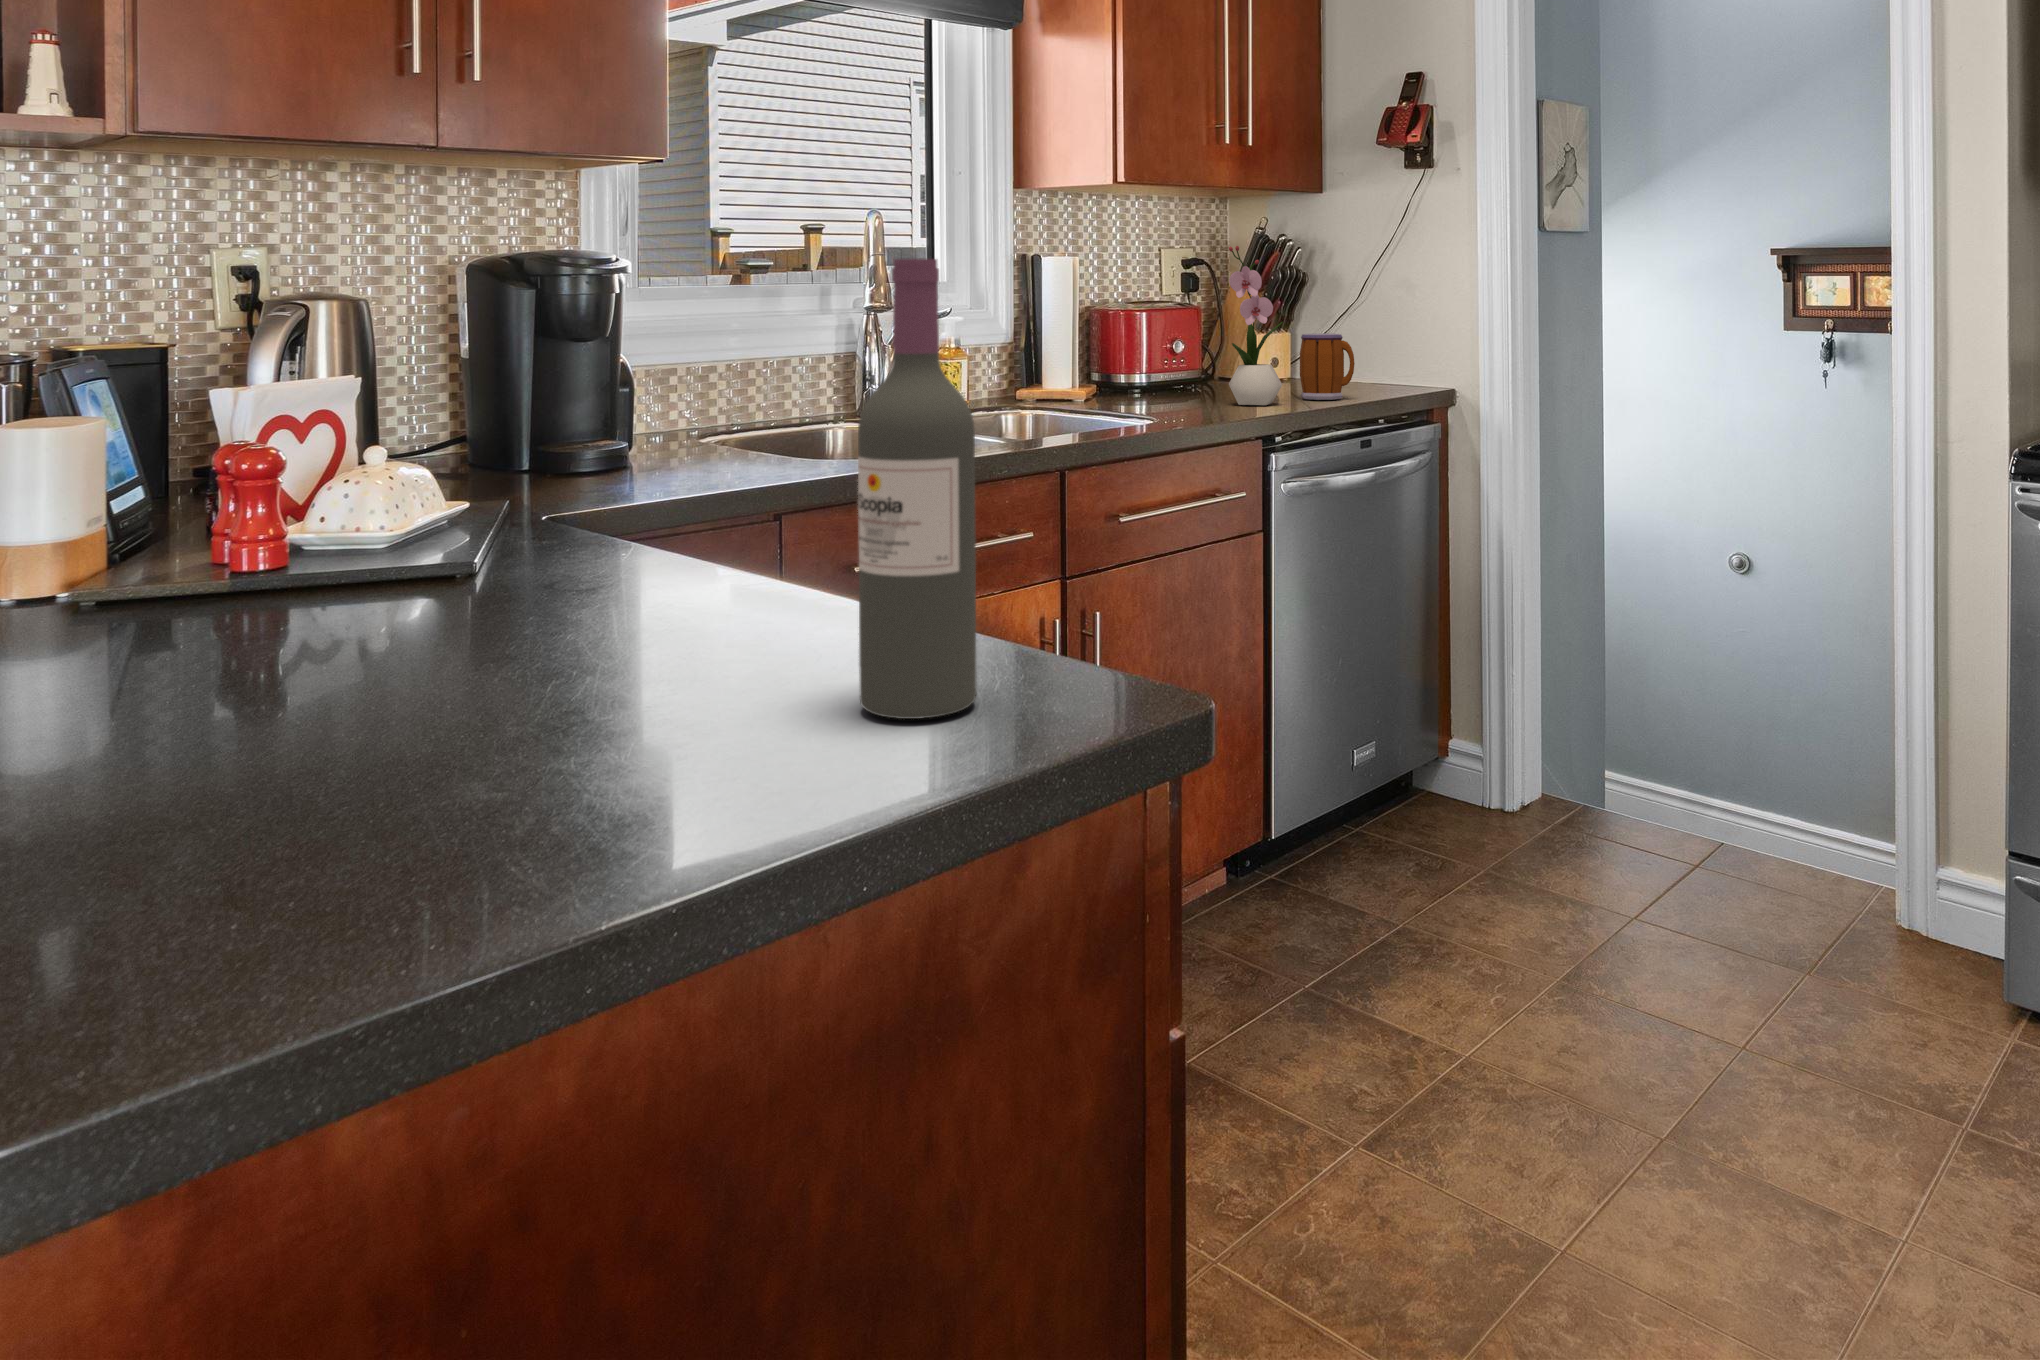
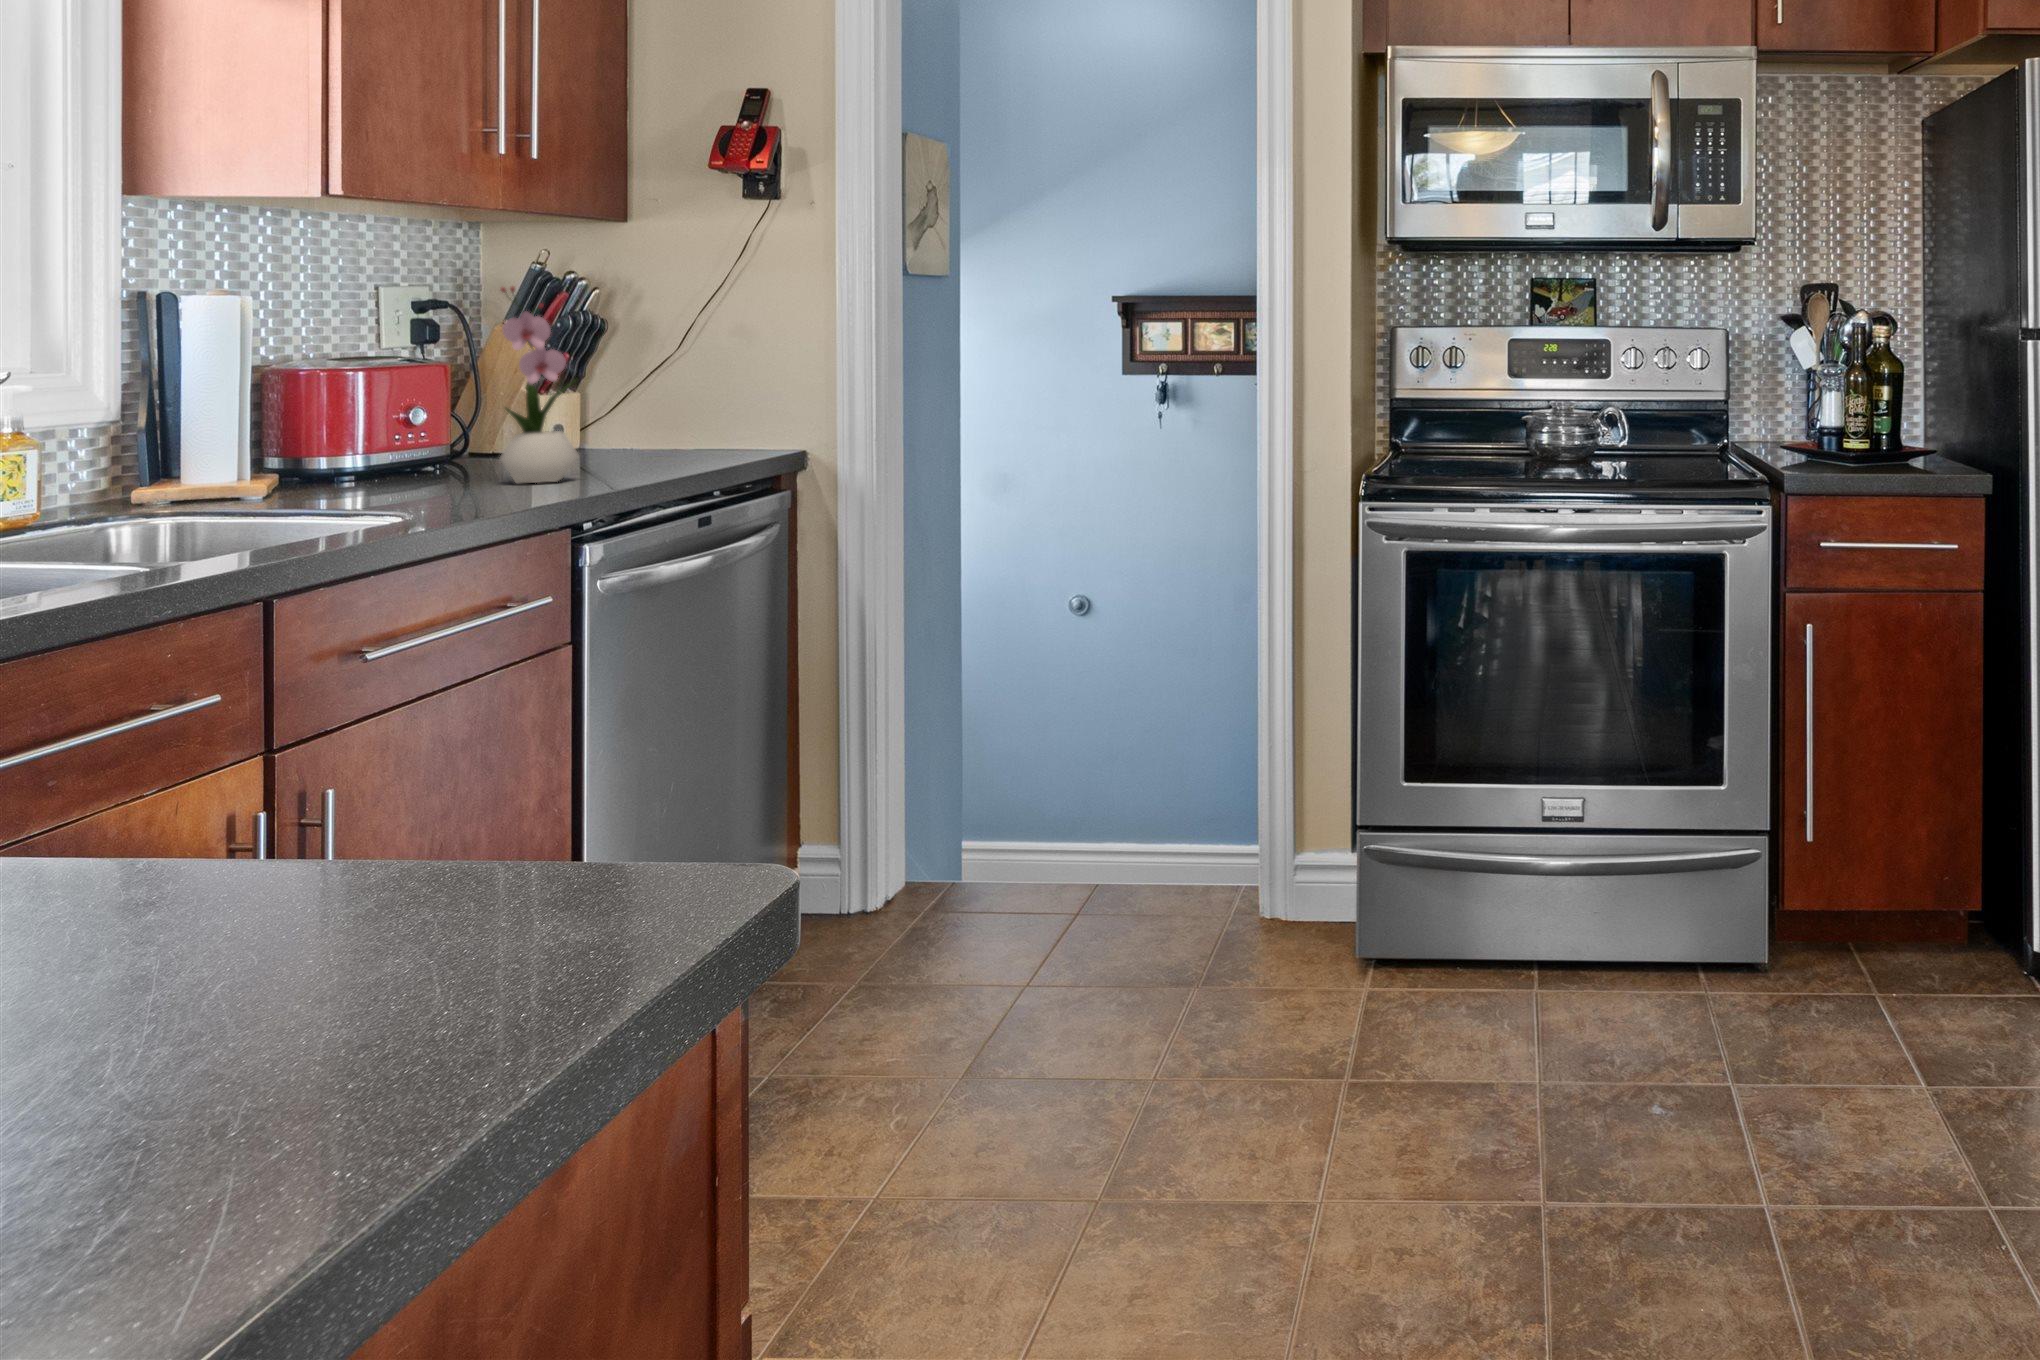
wine bottle: present [858,258,977,719] -> none [197,339,417,1022]
mug: present [1300,333,1355,400] -> none [599,391,674,471]

